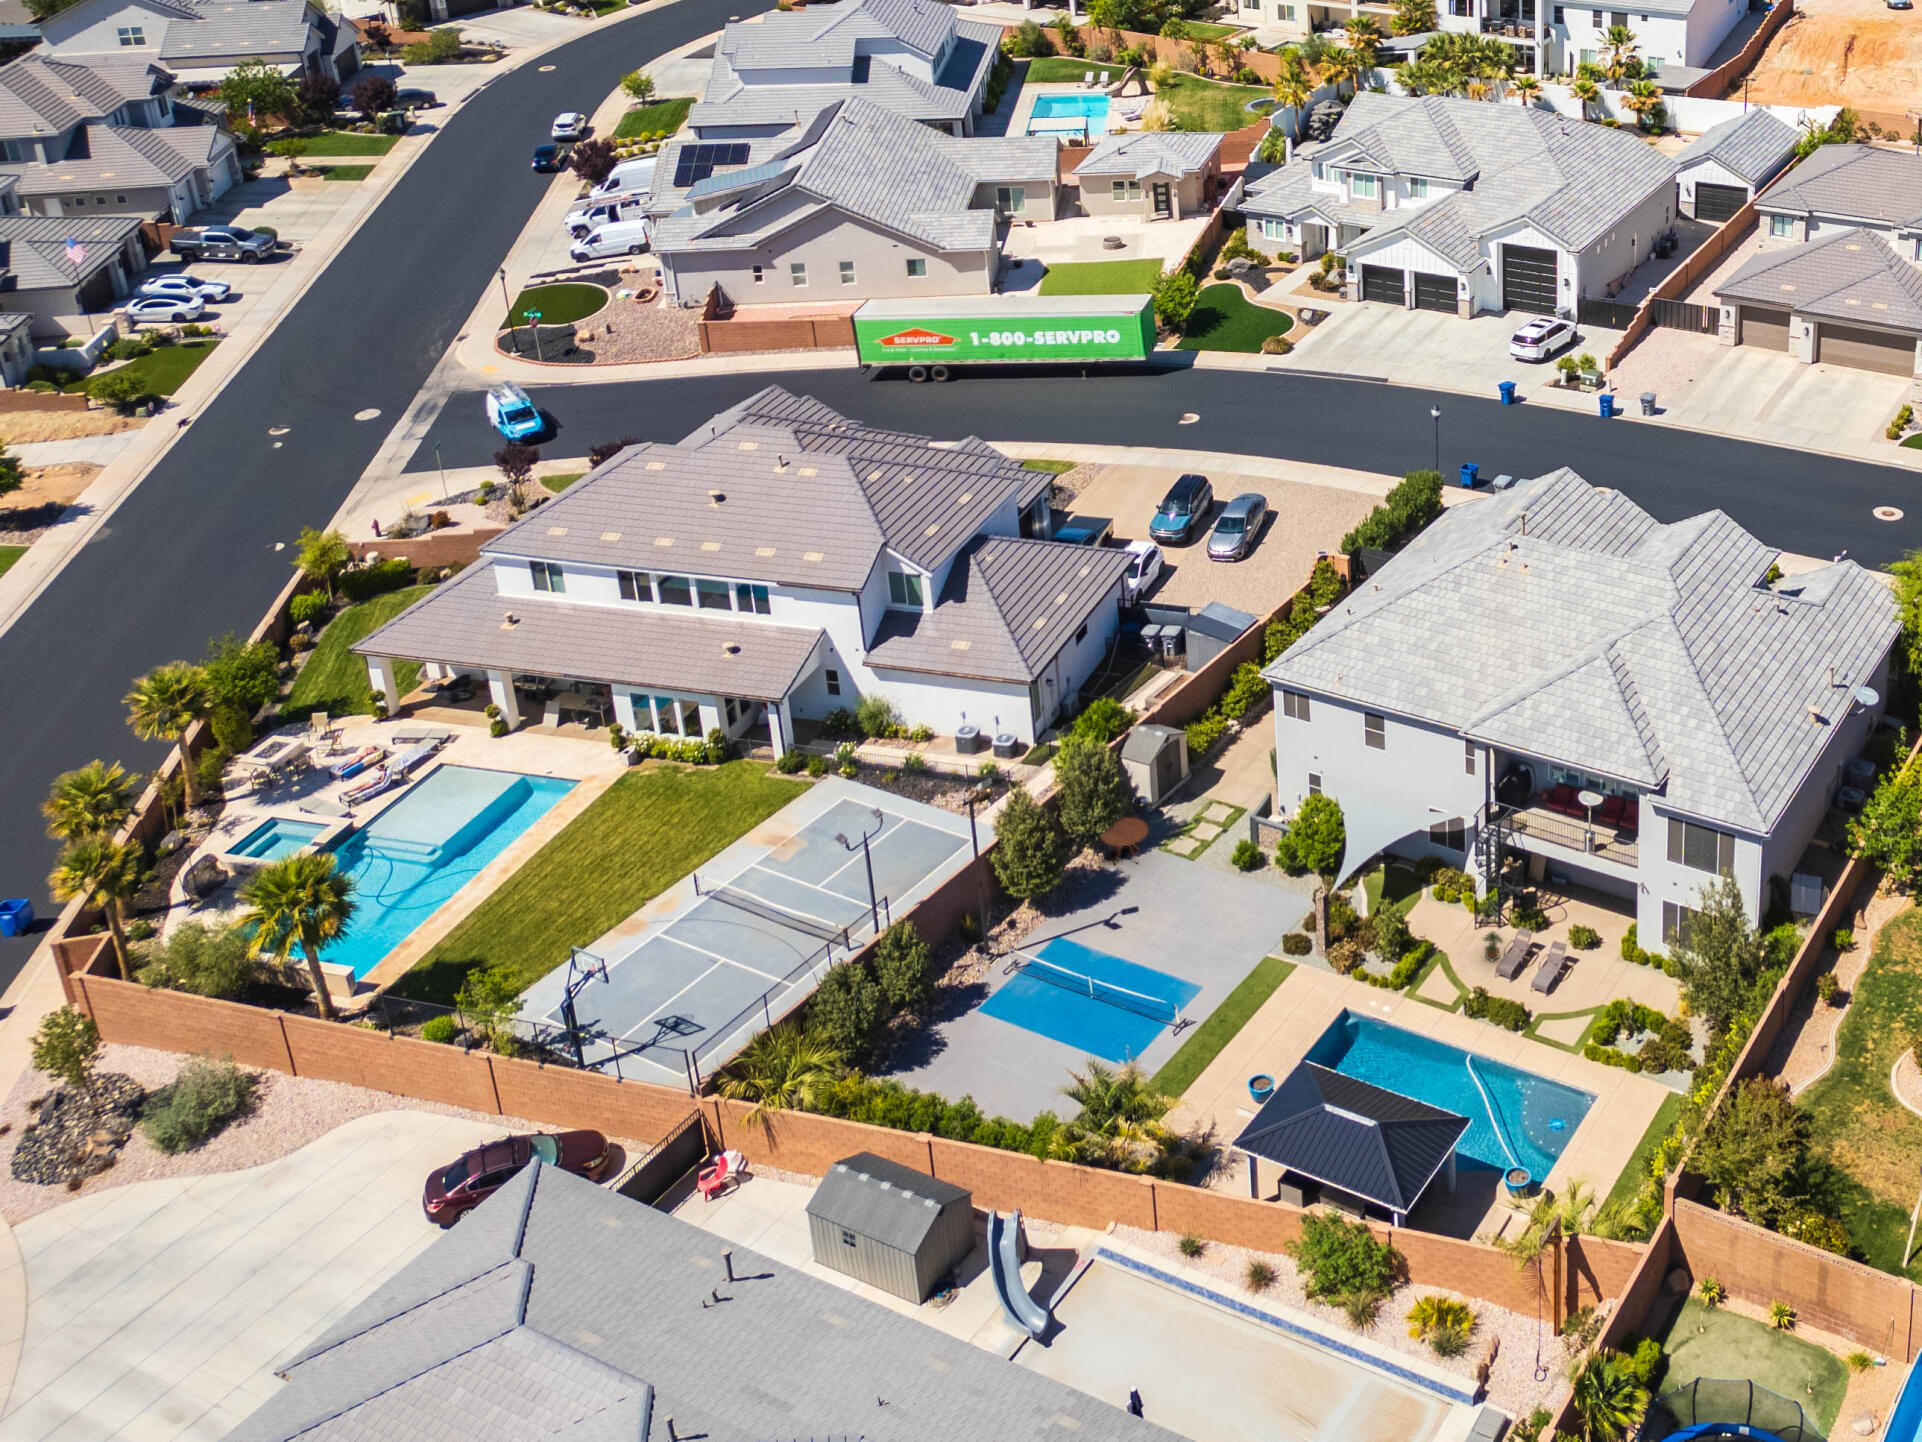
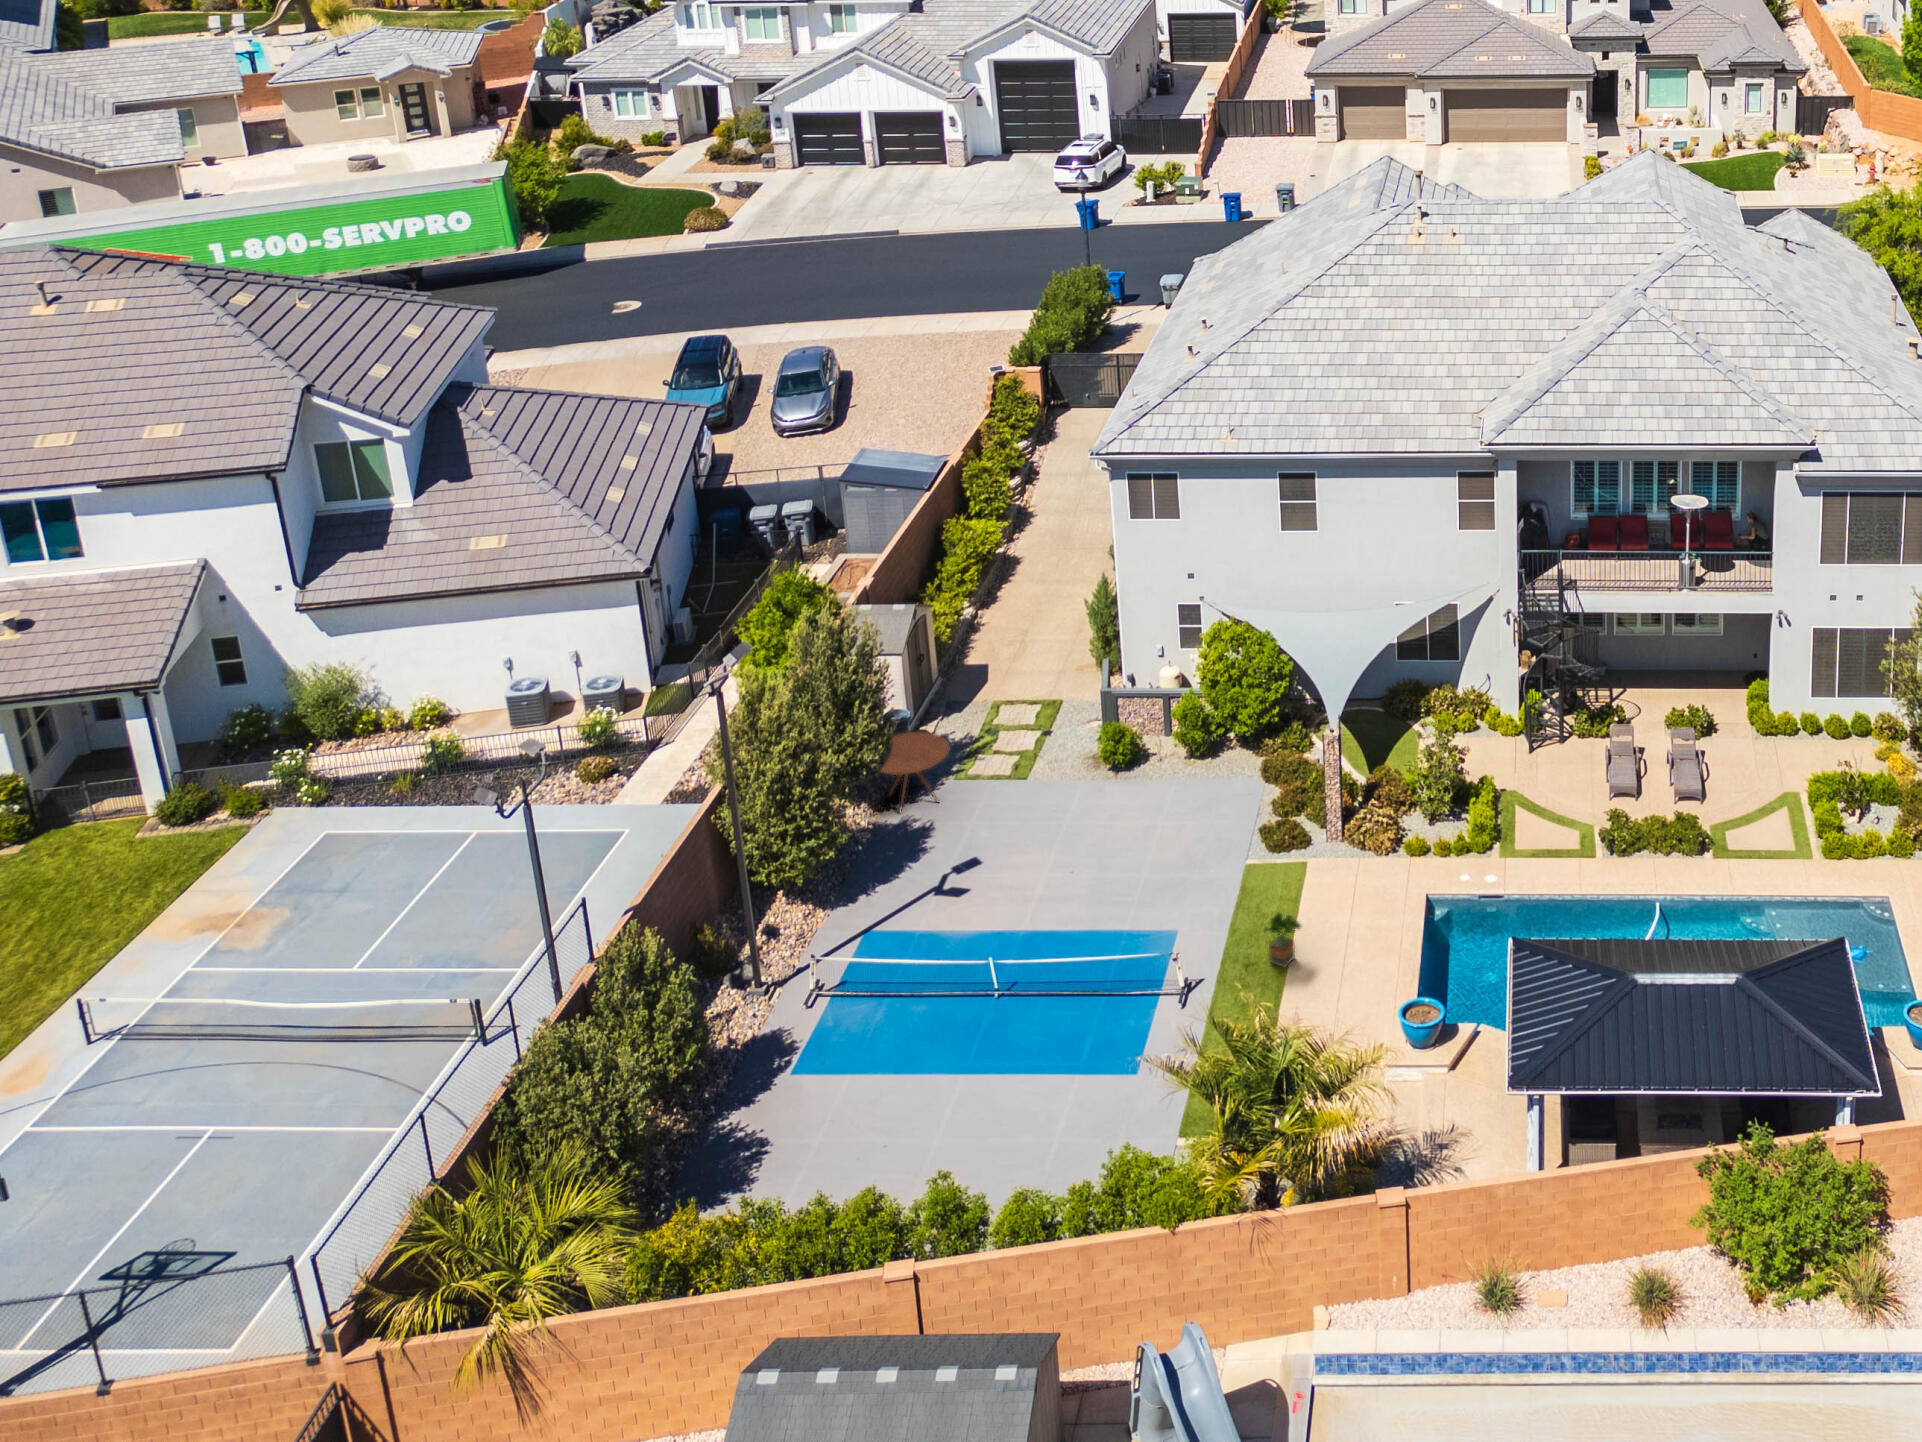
potted tree: present [1484,931,1502,961] -> present [1264,913,1302,967]

